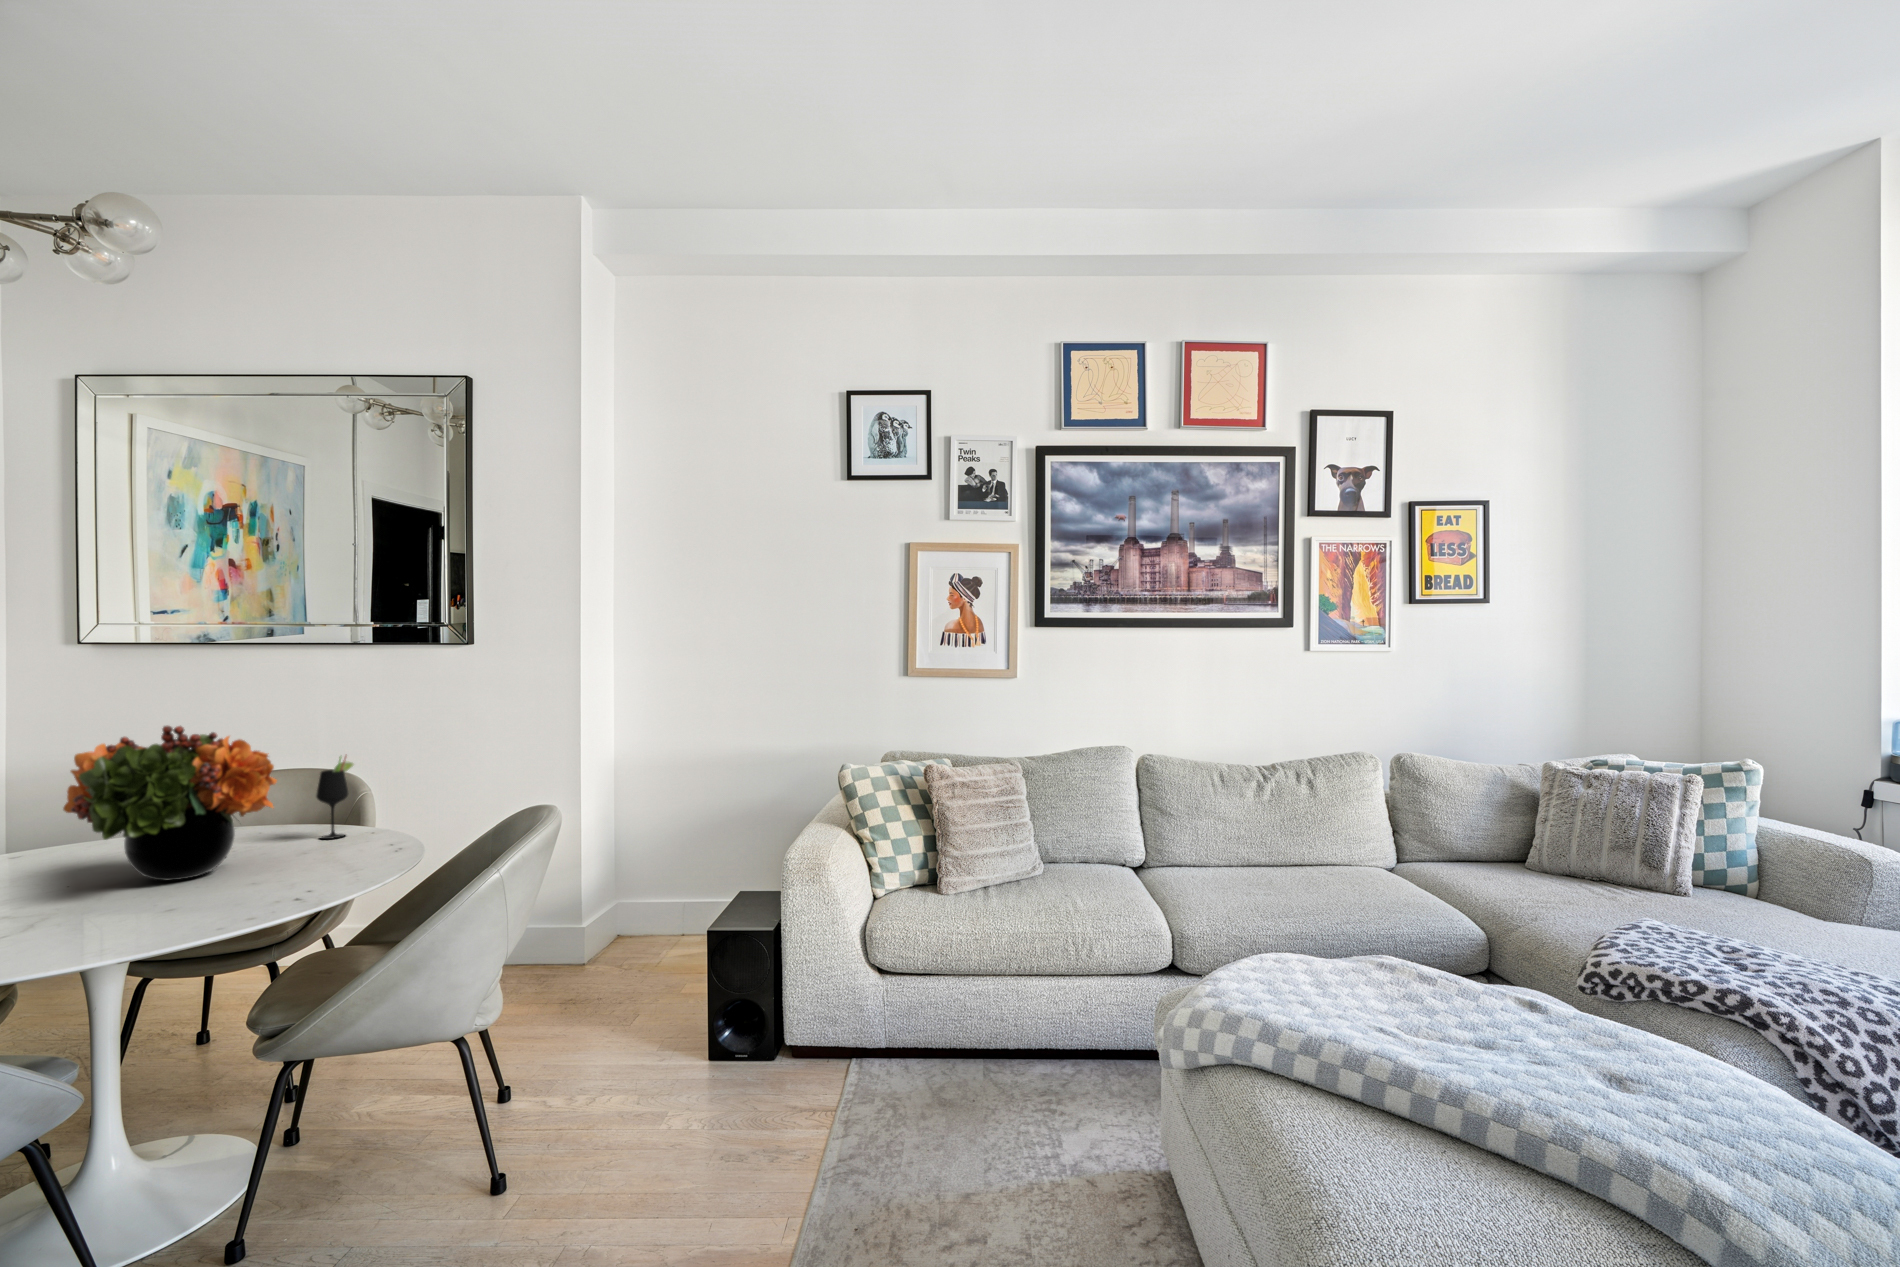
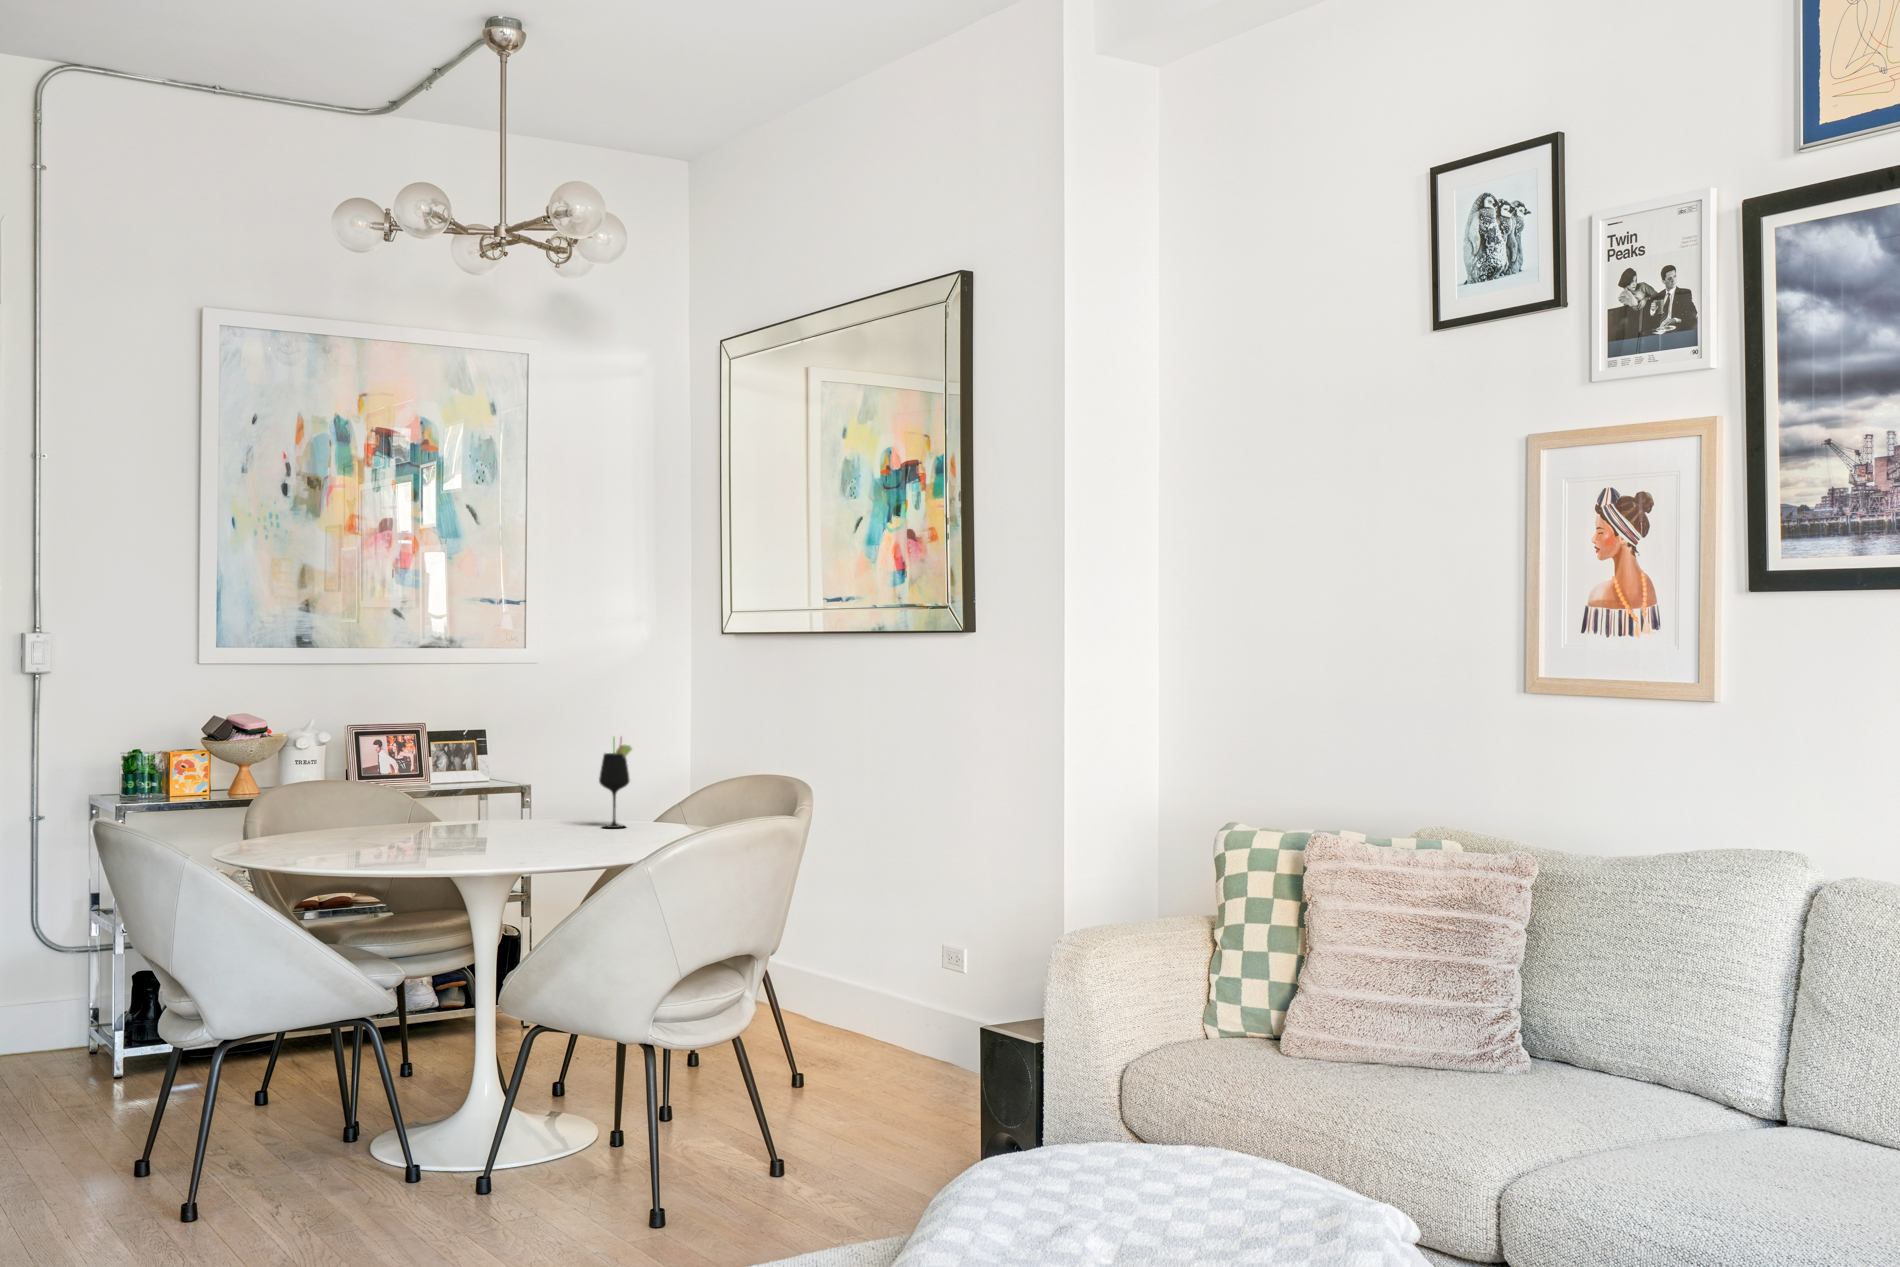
flower arrangement: present [63,726,277,880] -> none [348,685,523,833]

